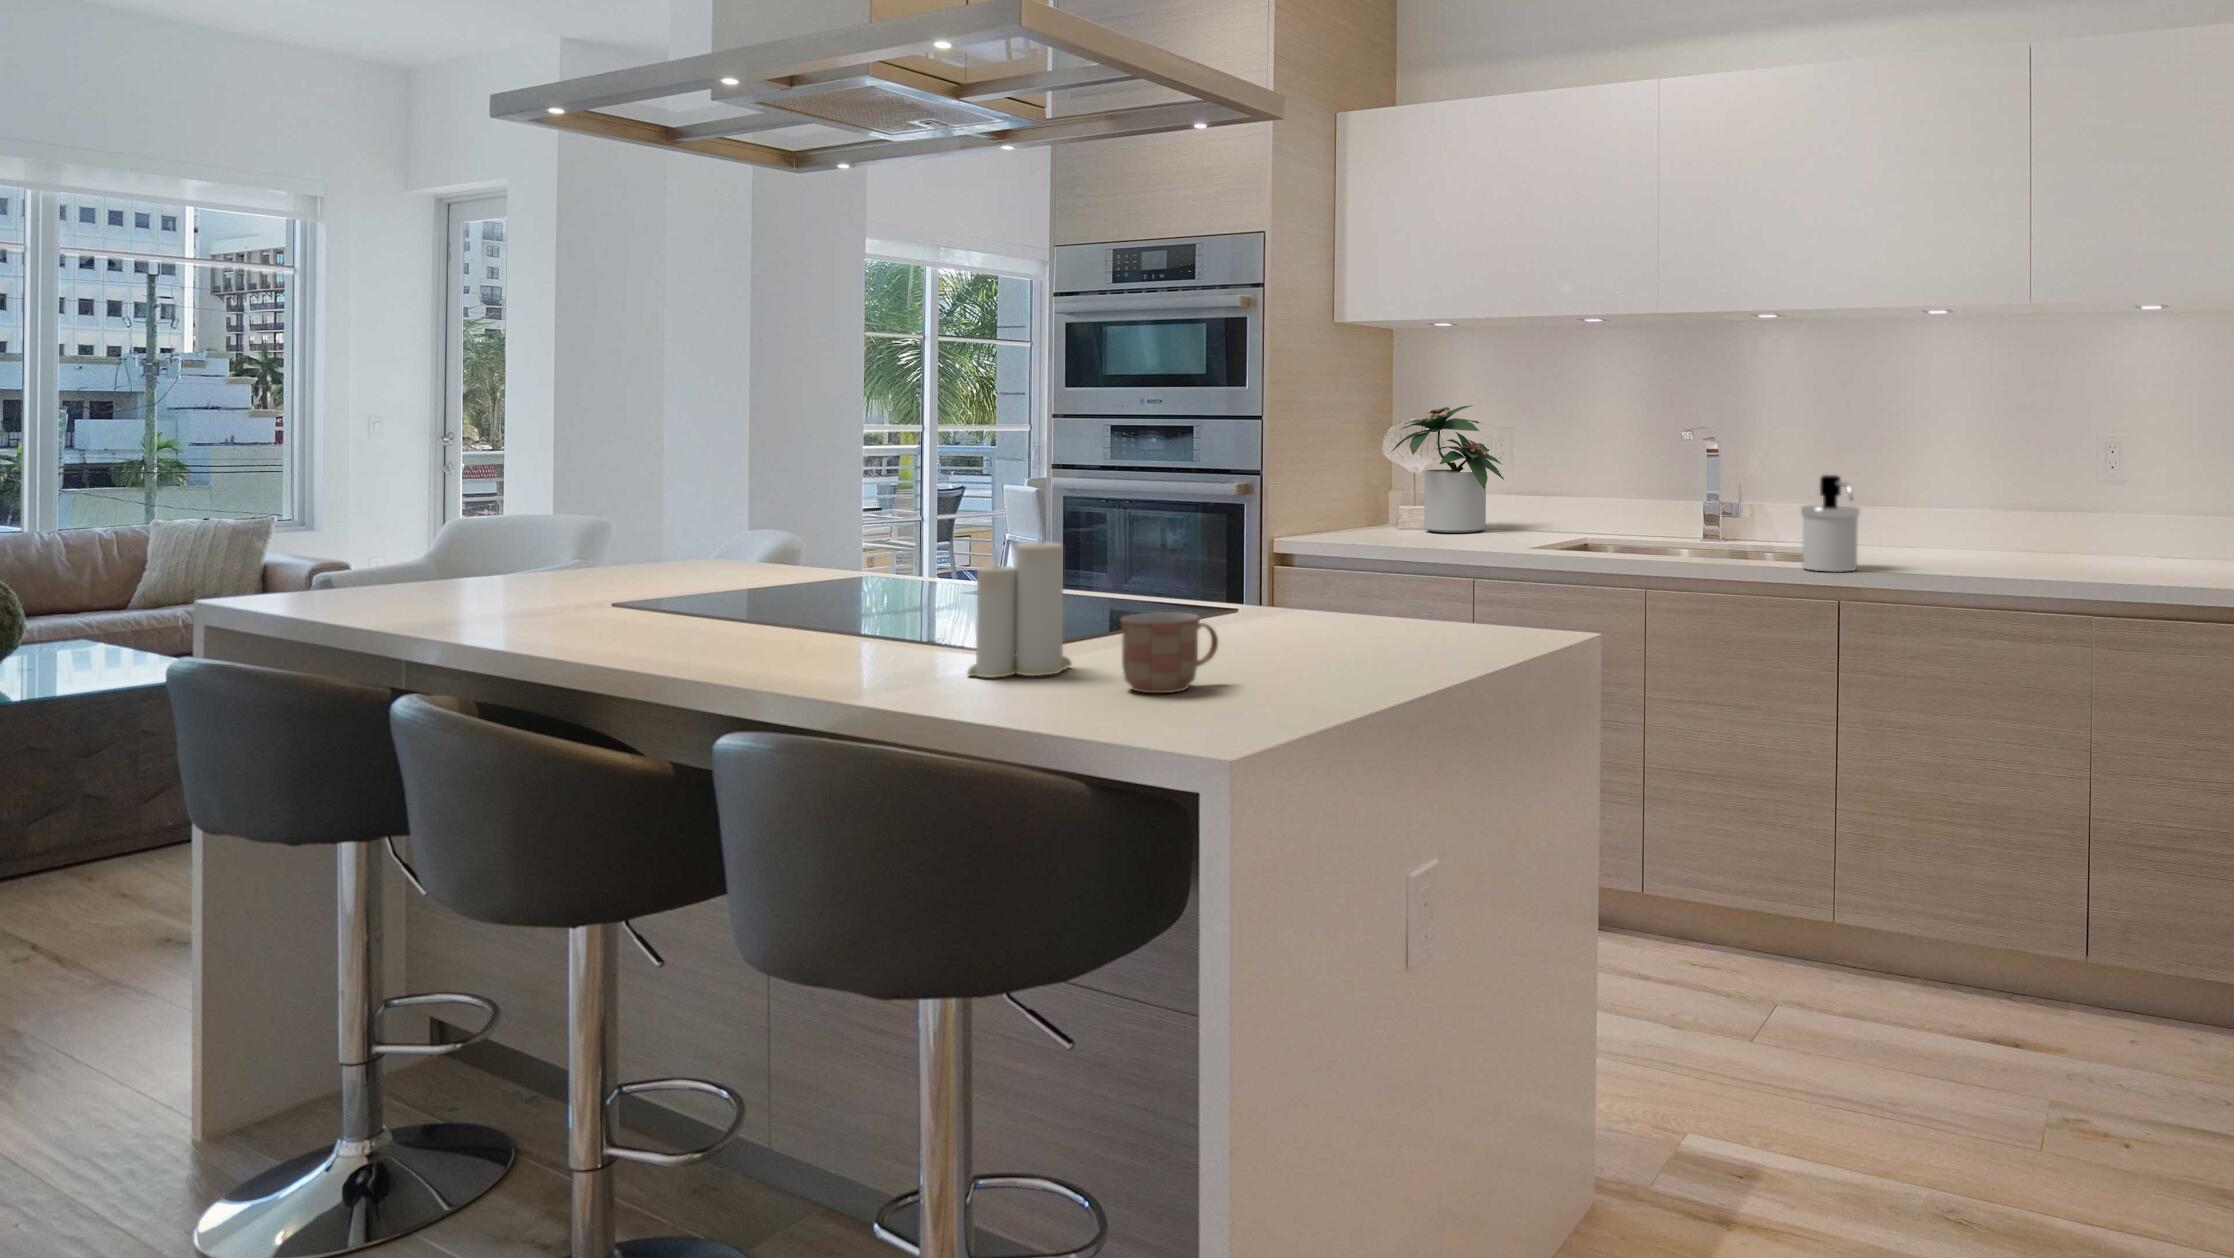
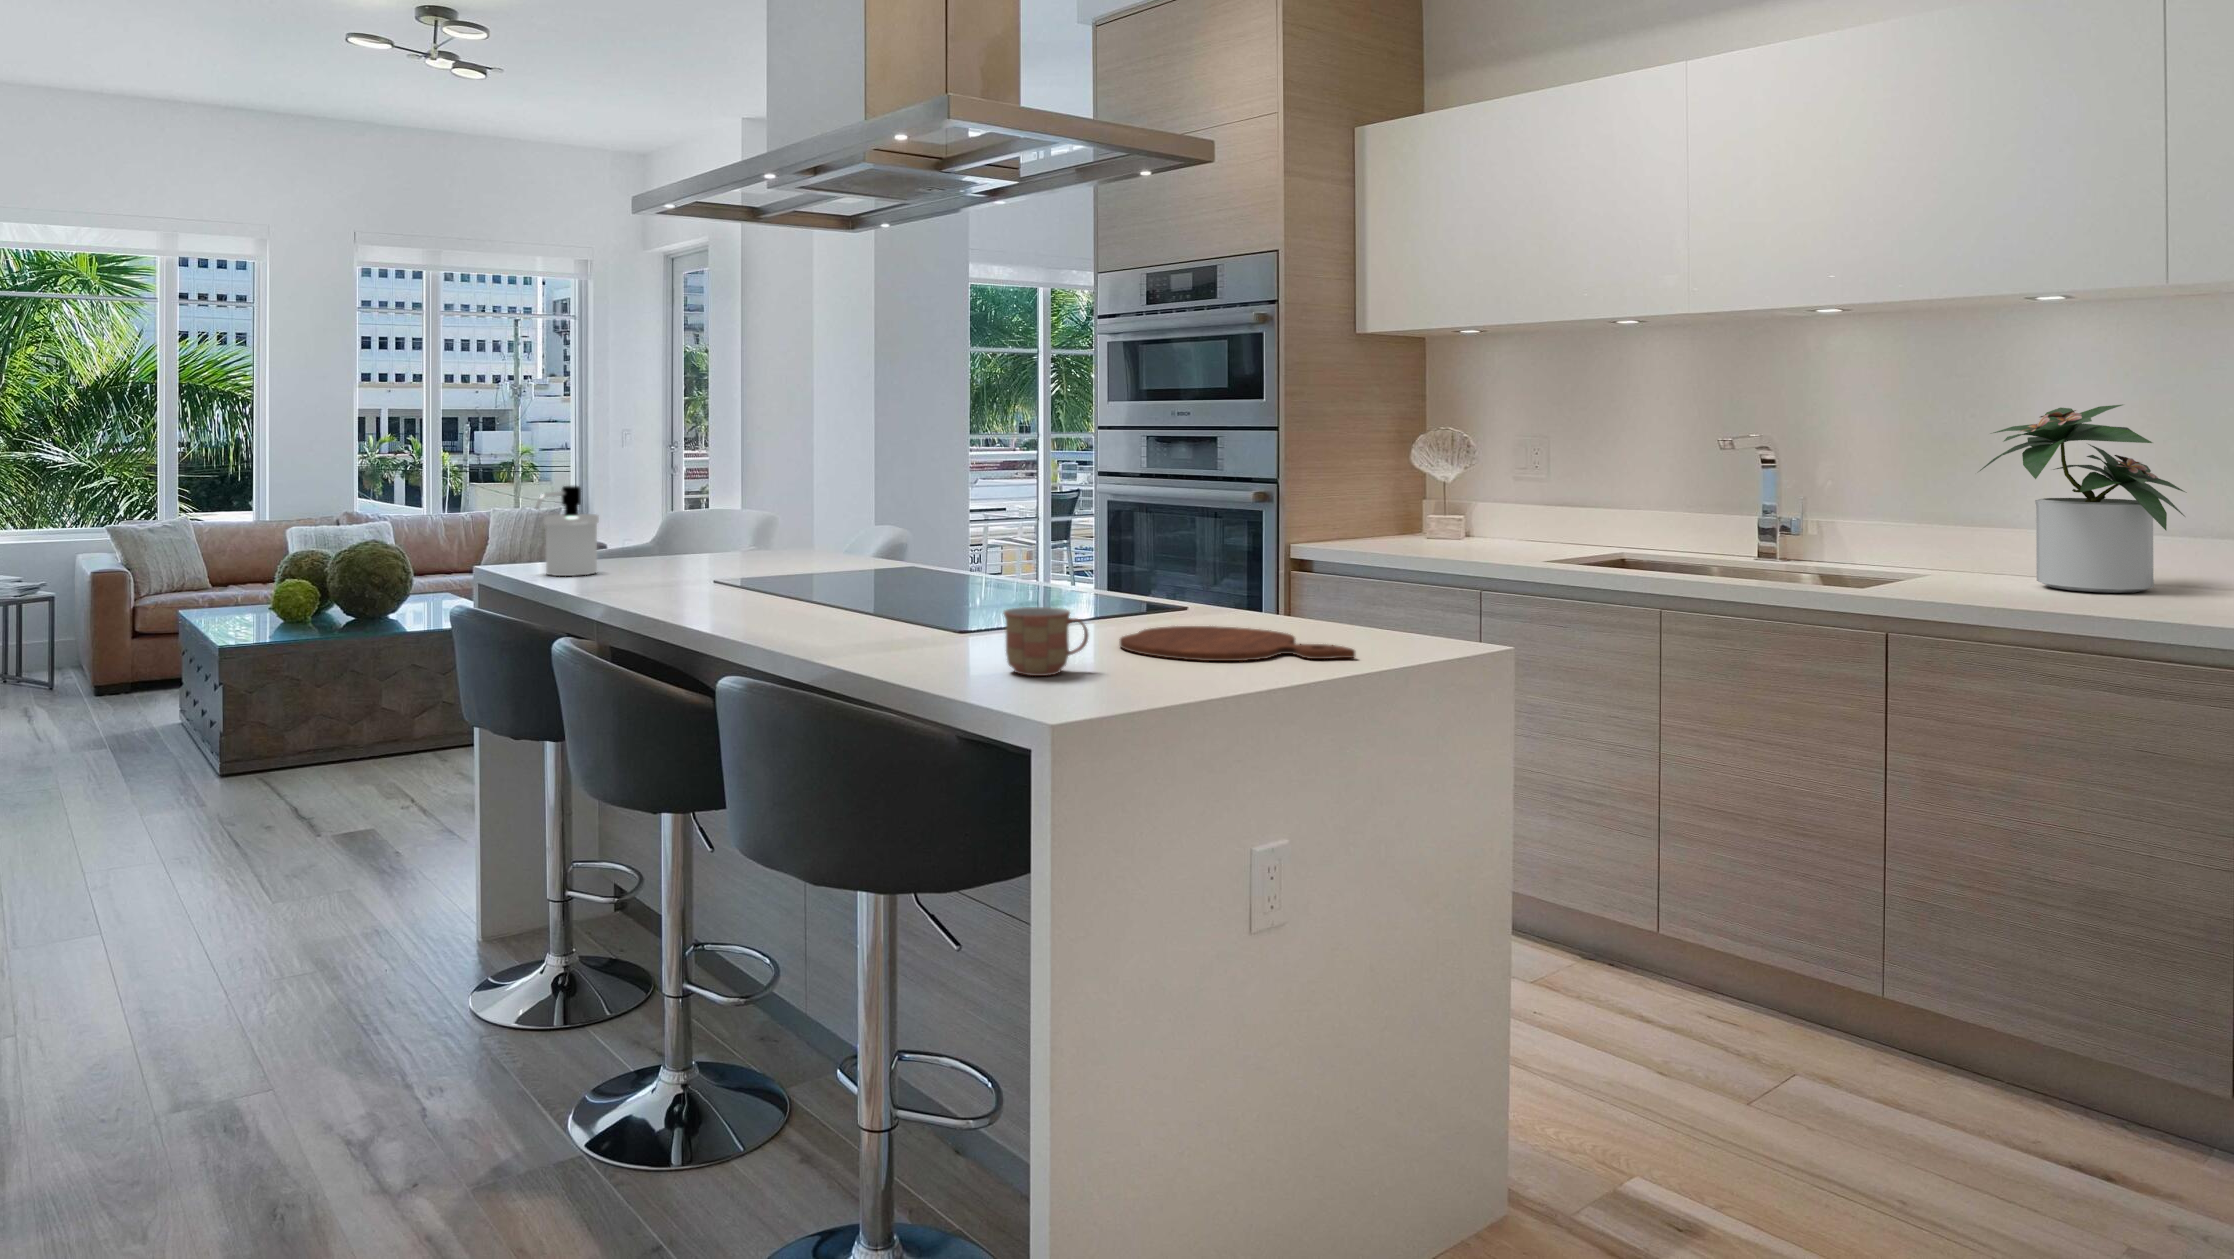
potted plant: present [1392,405,1504,533] -> present [1980,405,2185,593]
soap dispenser: present [1801,475,1860,572] -> present [535,486,599,576]
candle: present [967,542,1071,678] -> none [903,532,988,655]
cutting board: none [1220,626,1478,663] -> present [1120,626,1355,661]

